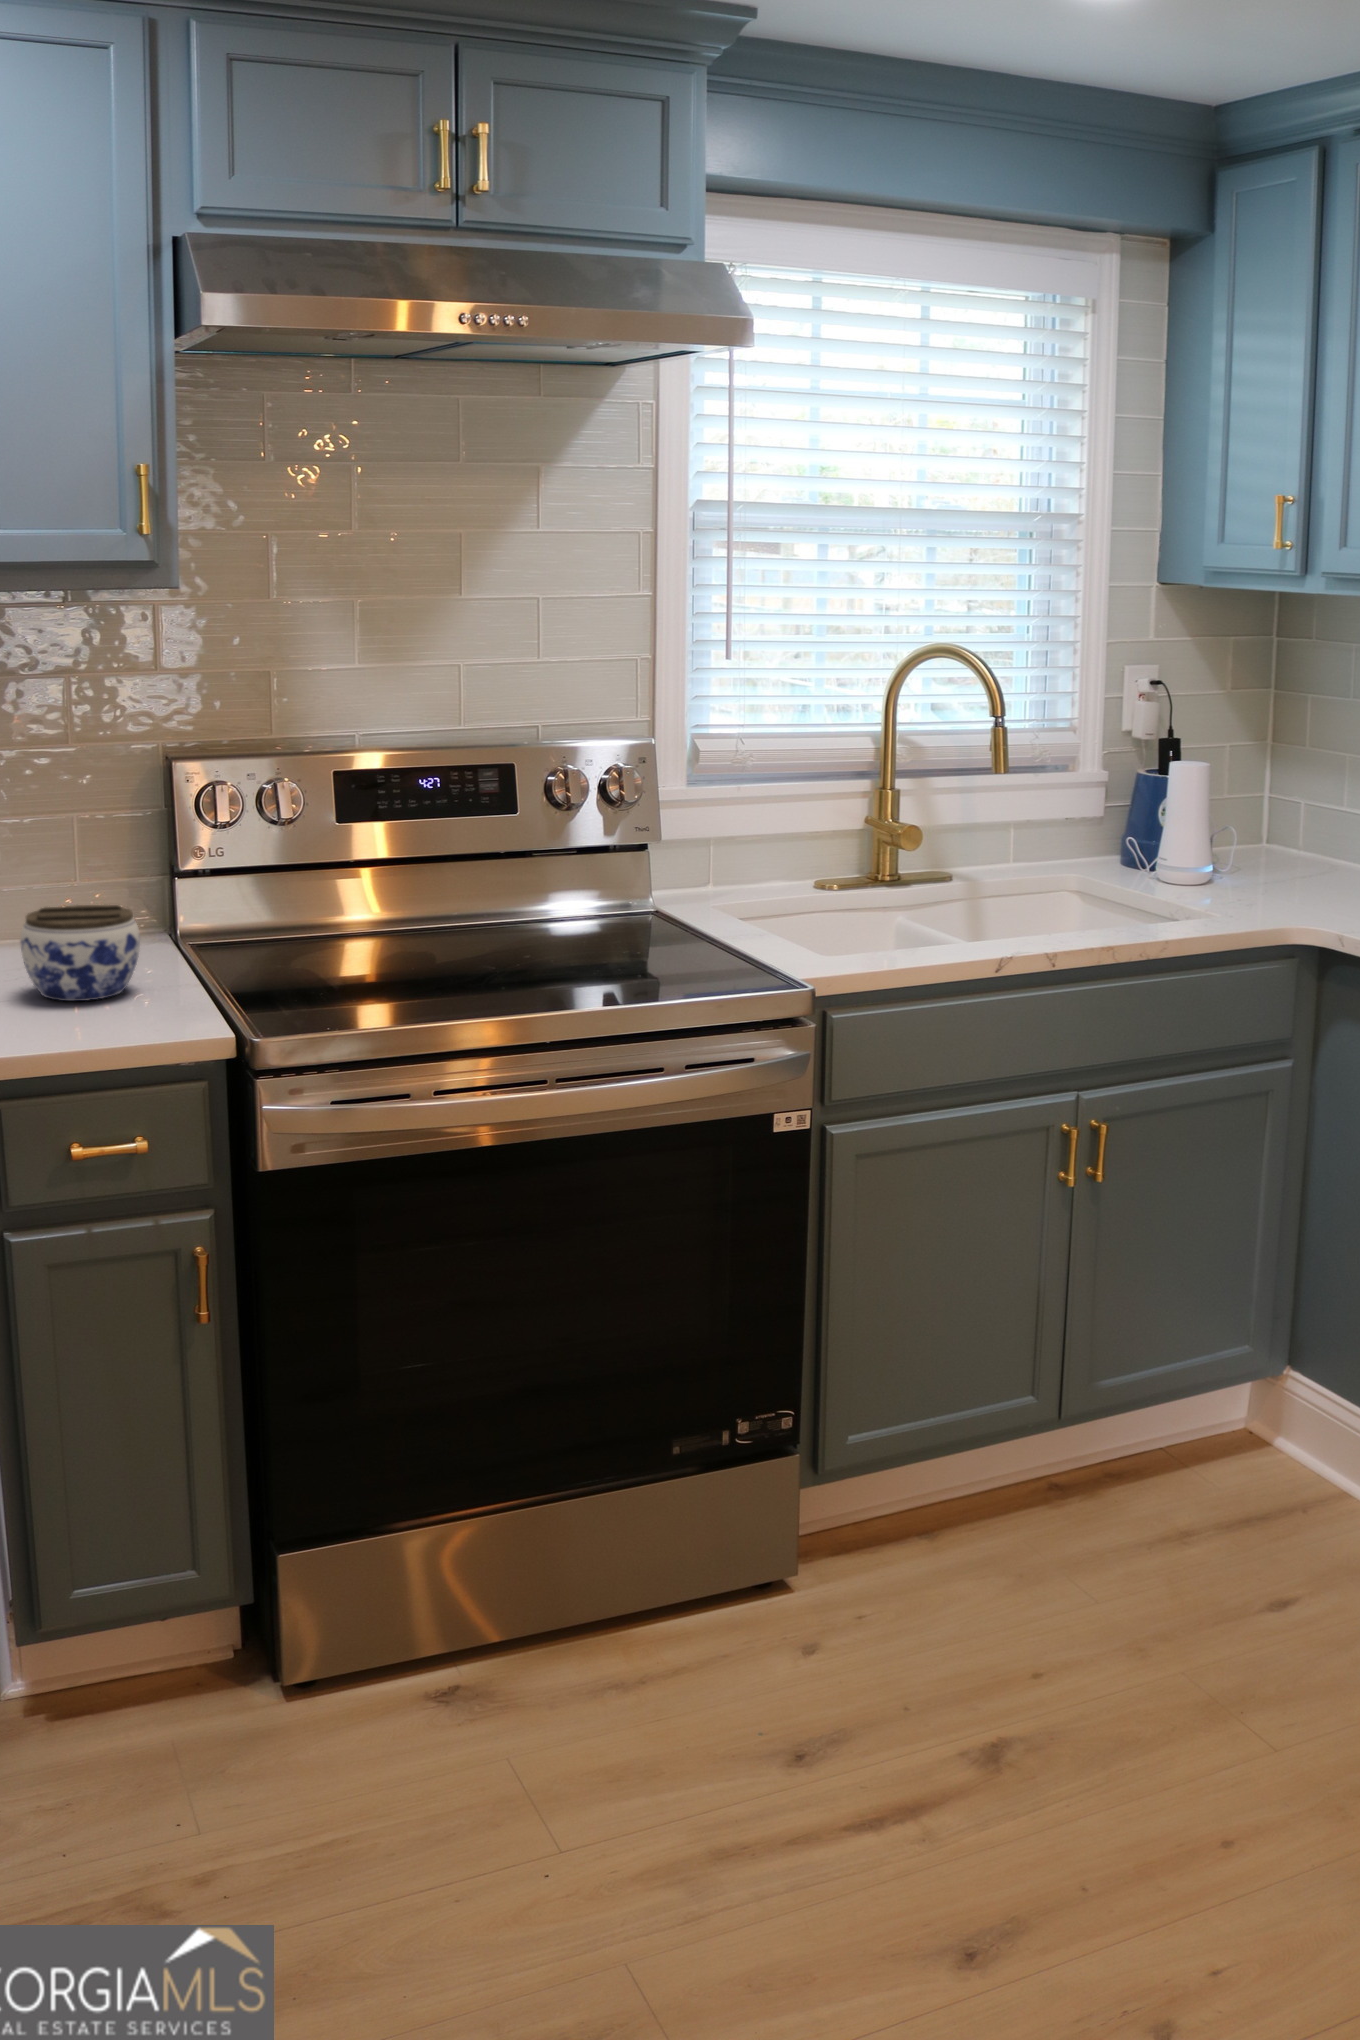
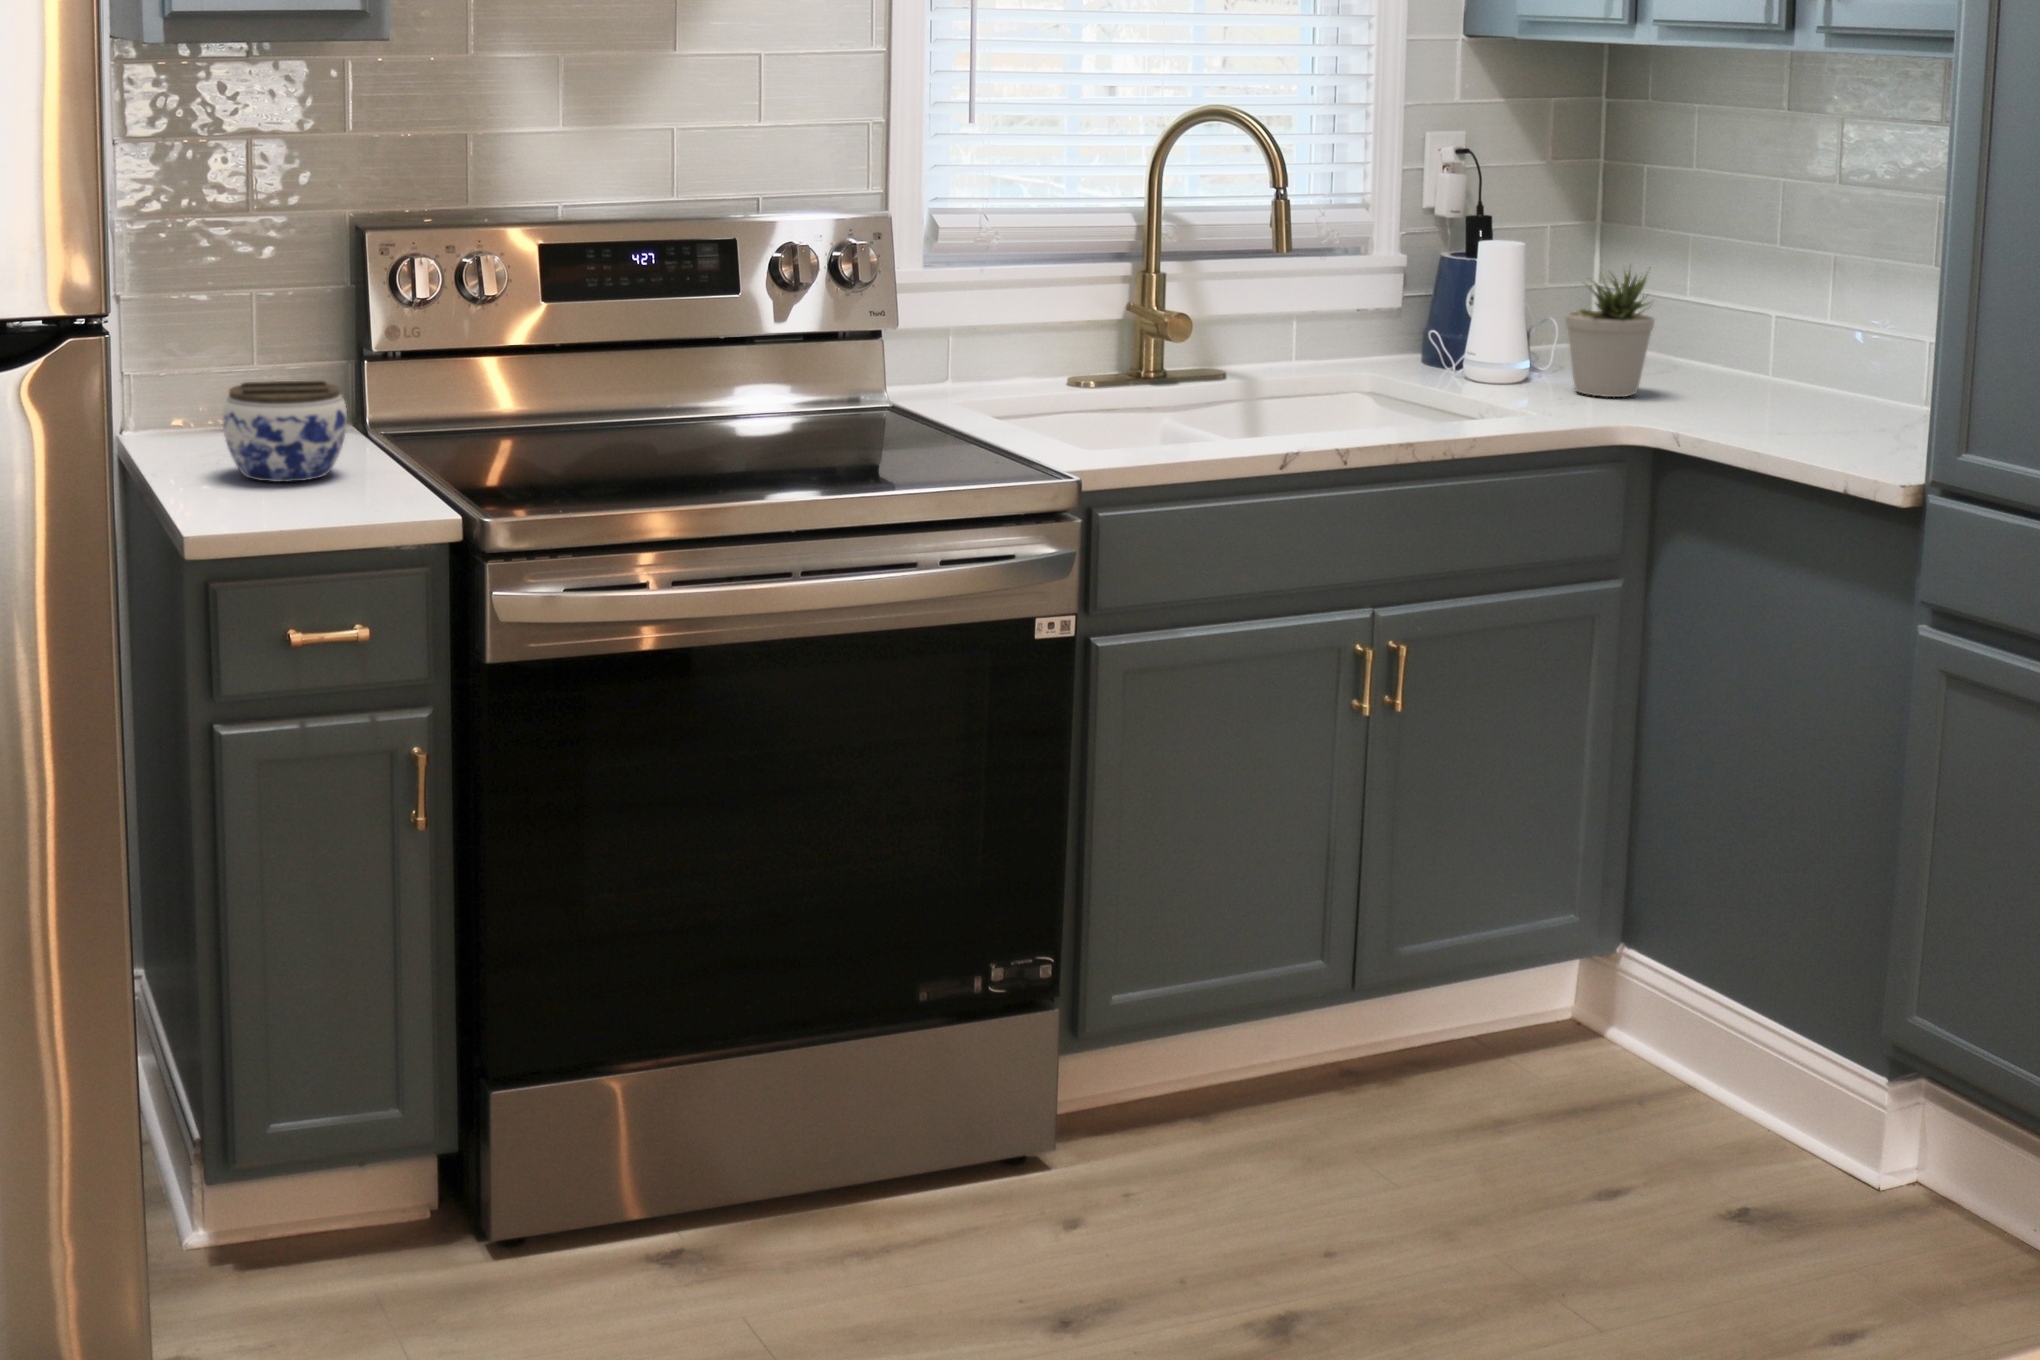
potted plant: none [1242,783,1319,898] -> present [1565,267,1655,397]

